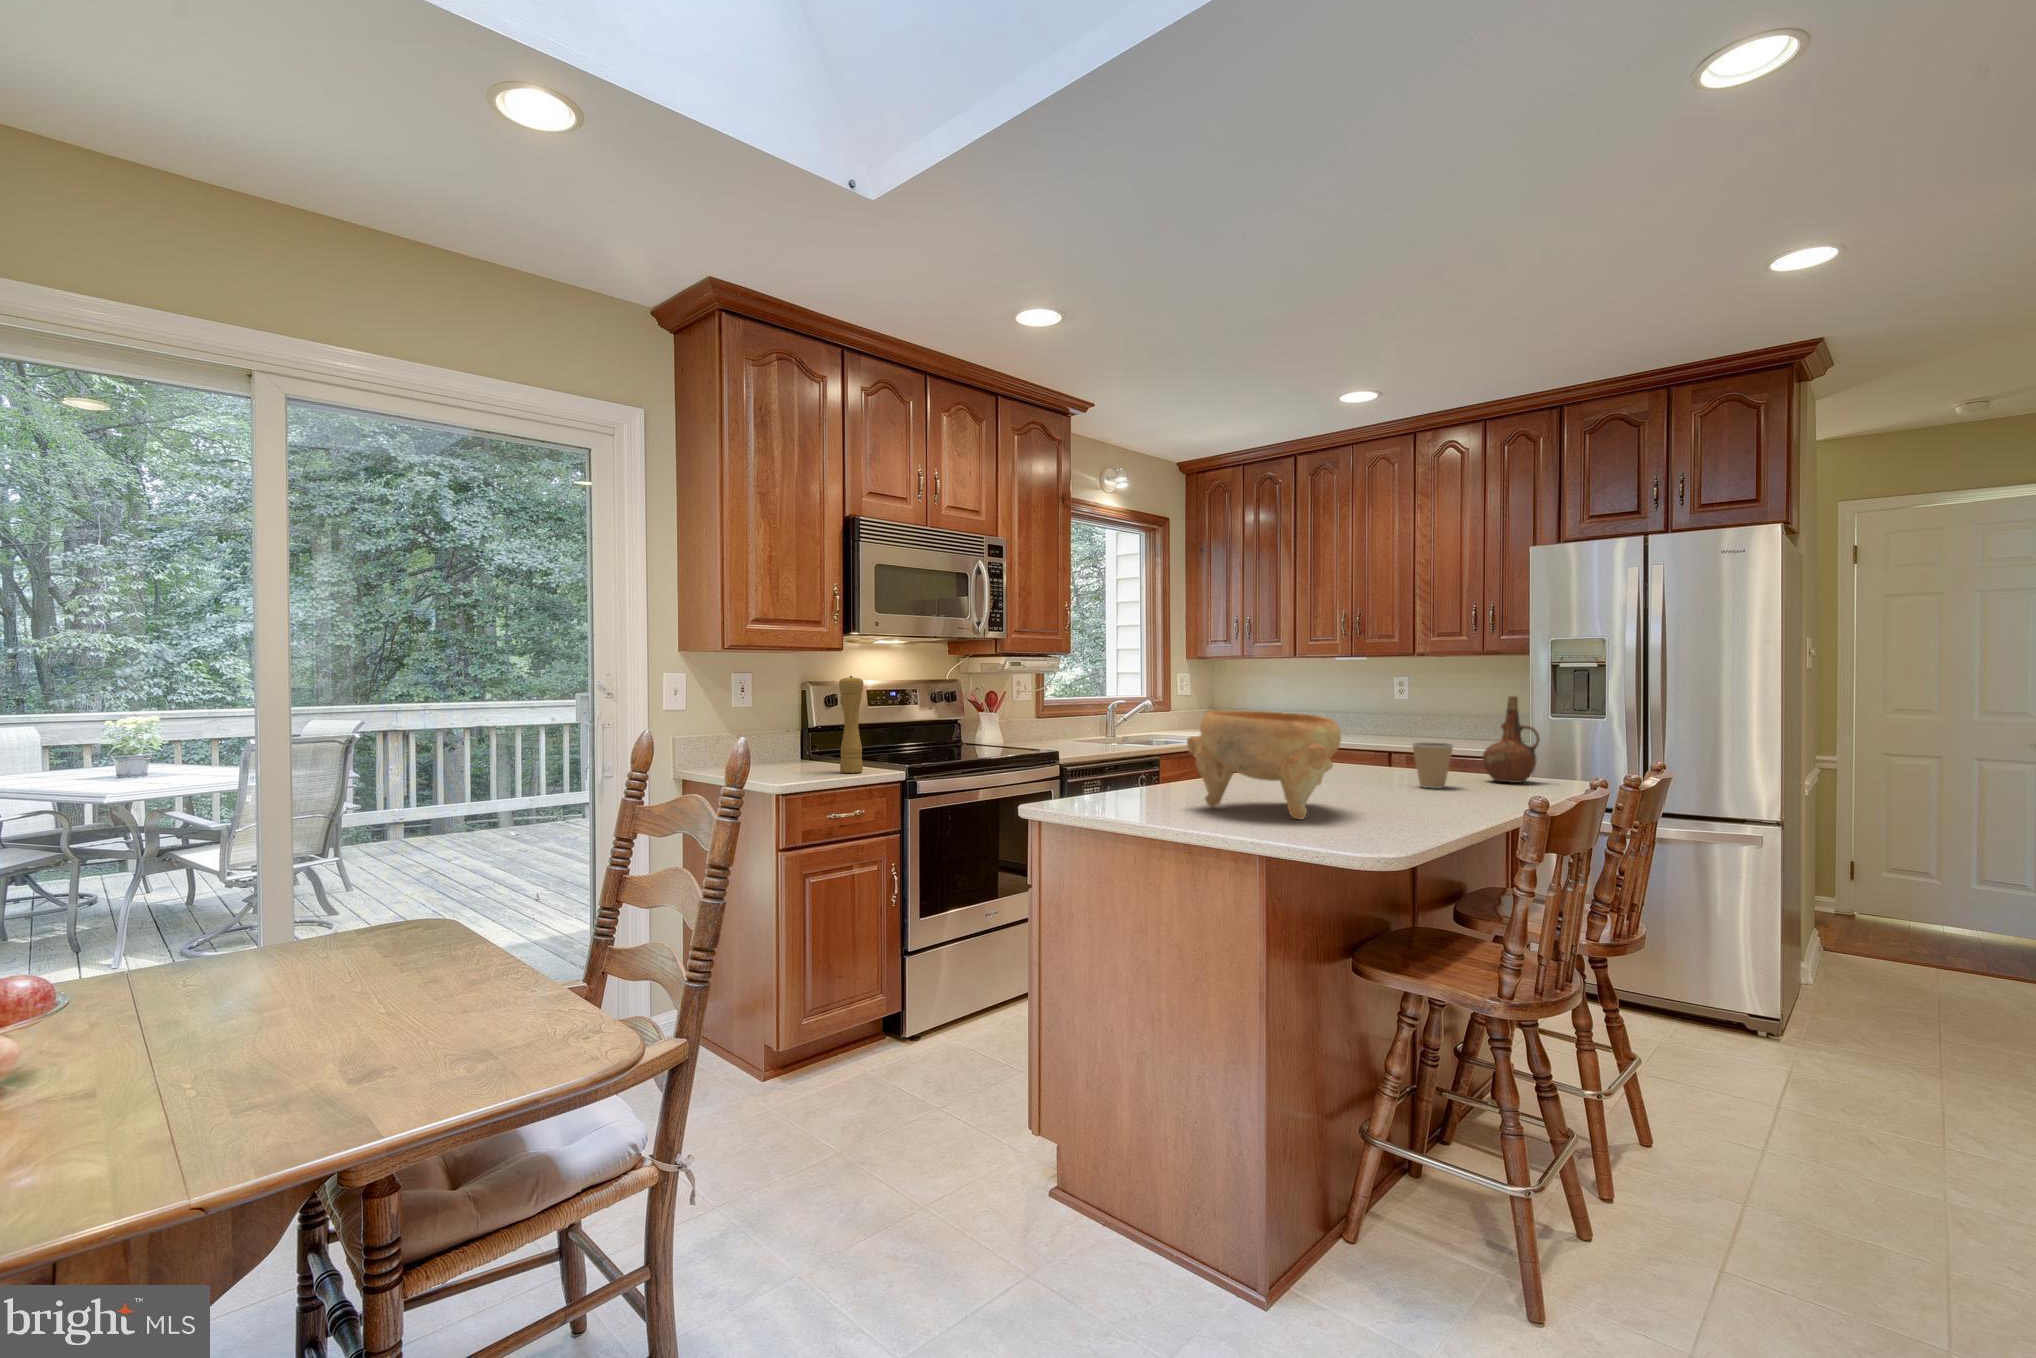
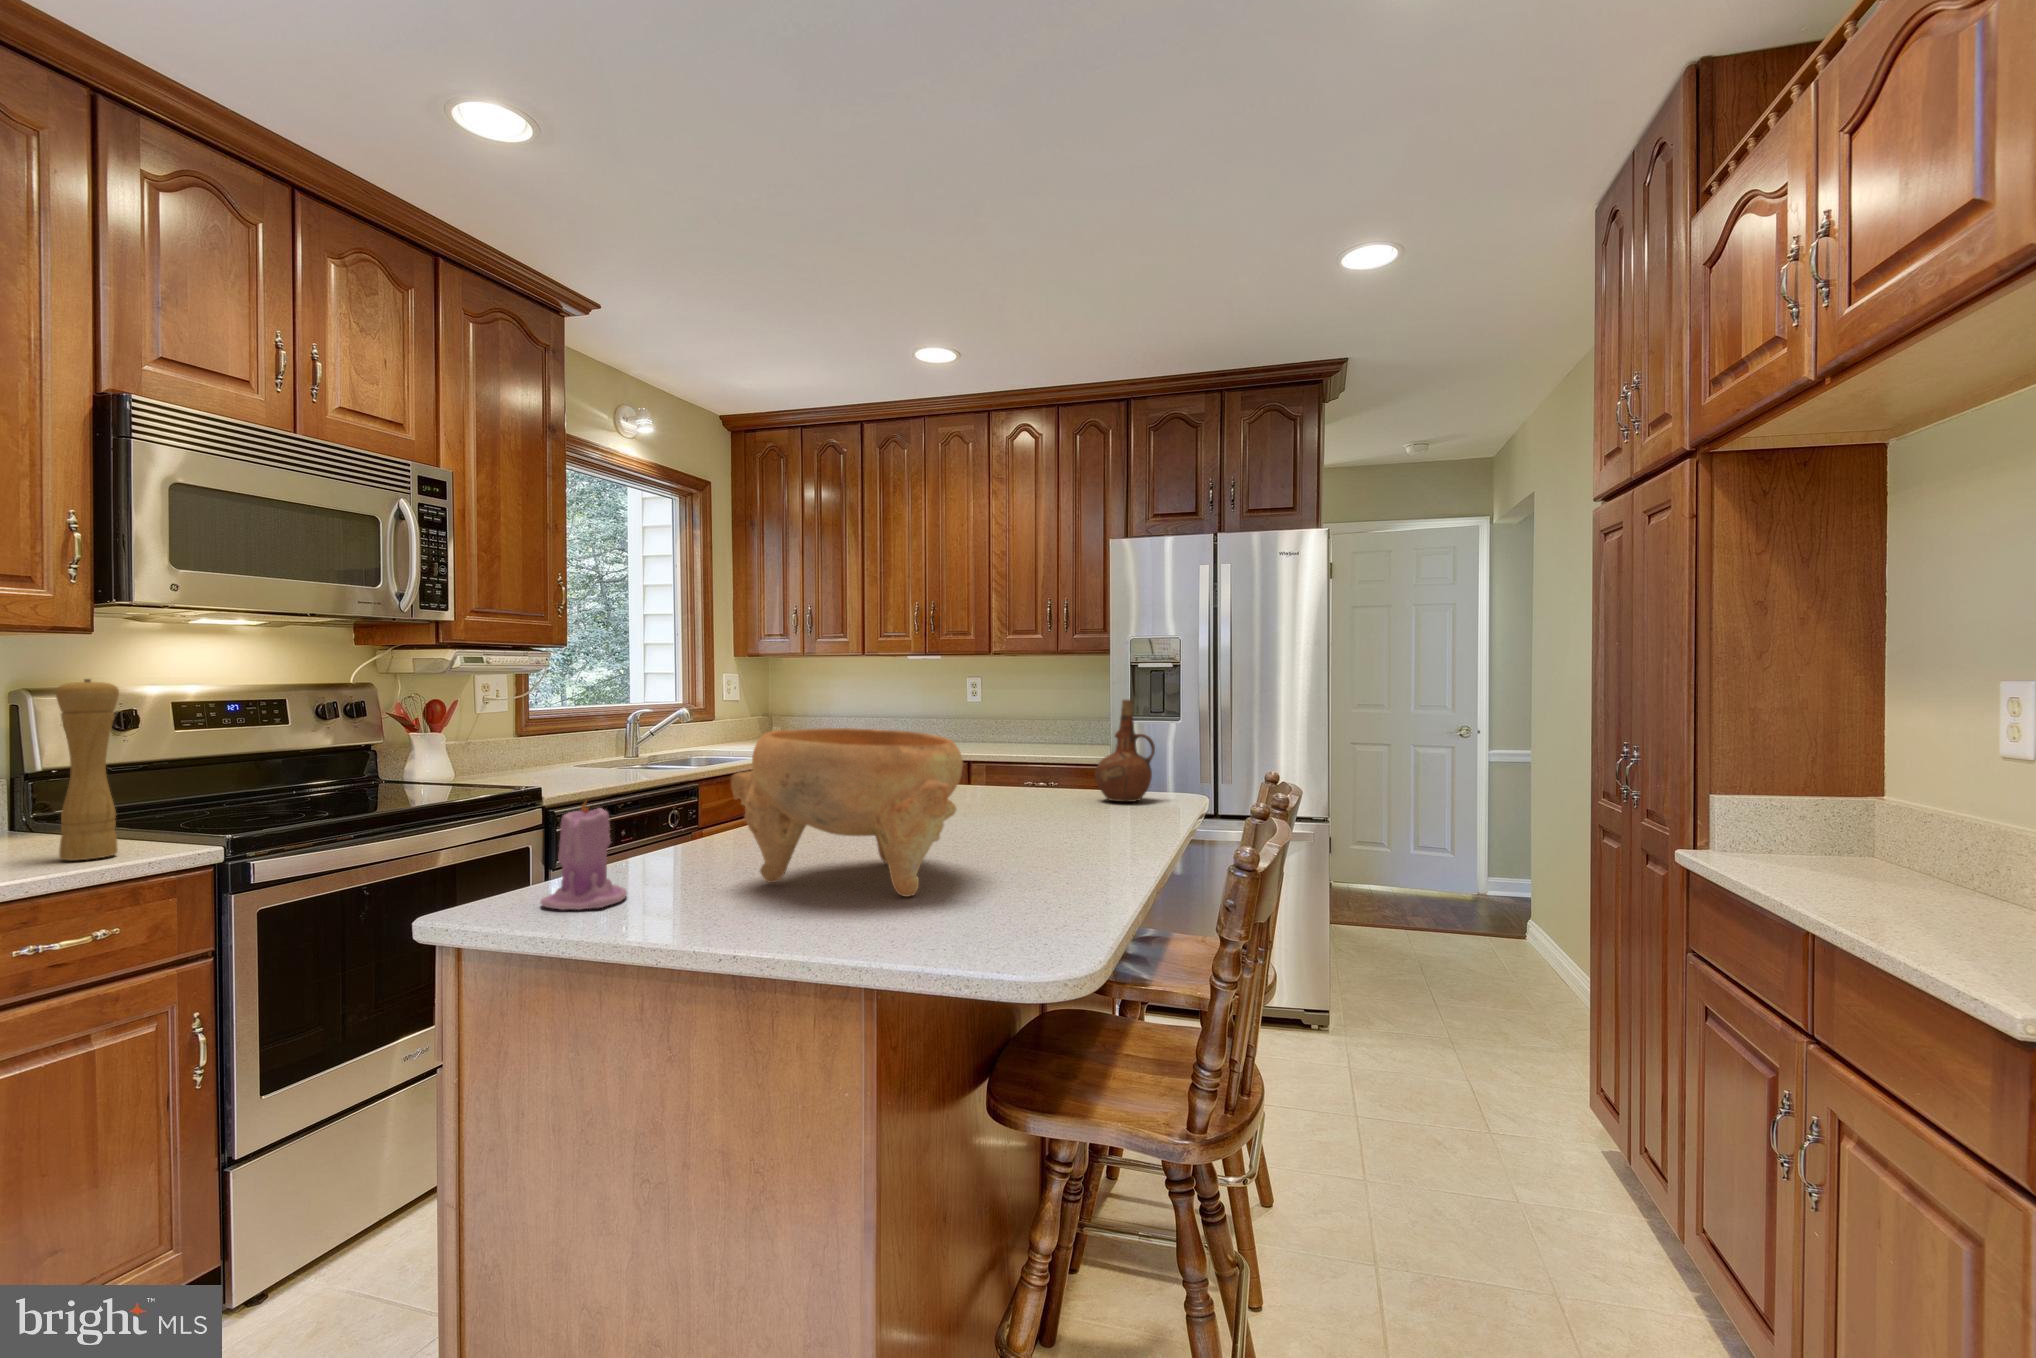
coffee cup: present [1412,743,1453,789] -> none [1025,759,1074,817]
candle: none [1081,746,1127,811] -> present [541,802,627,910]

